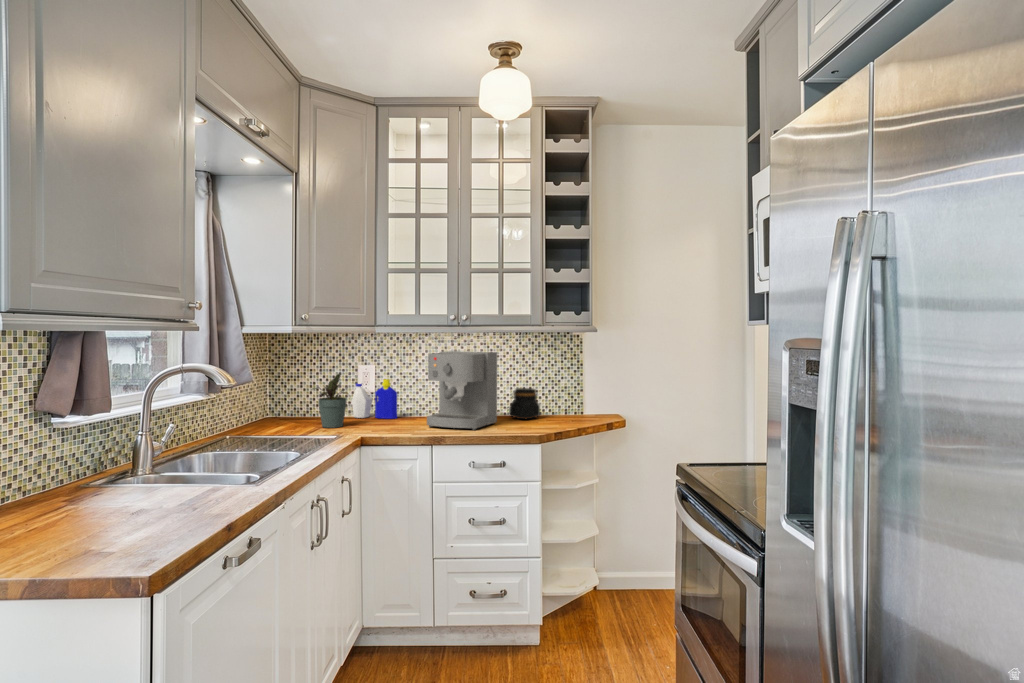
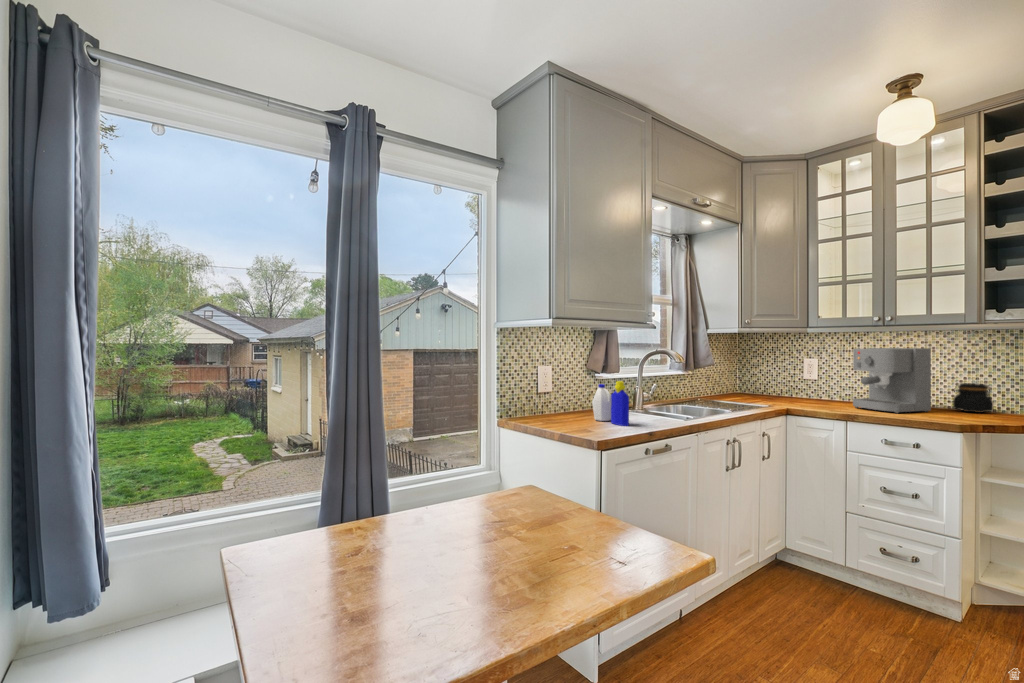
potted plant: present [312,374,348,428] -> none [759,363,791,401]
bottle: present [352,379,397,419] -> present [592,381,629,426]

